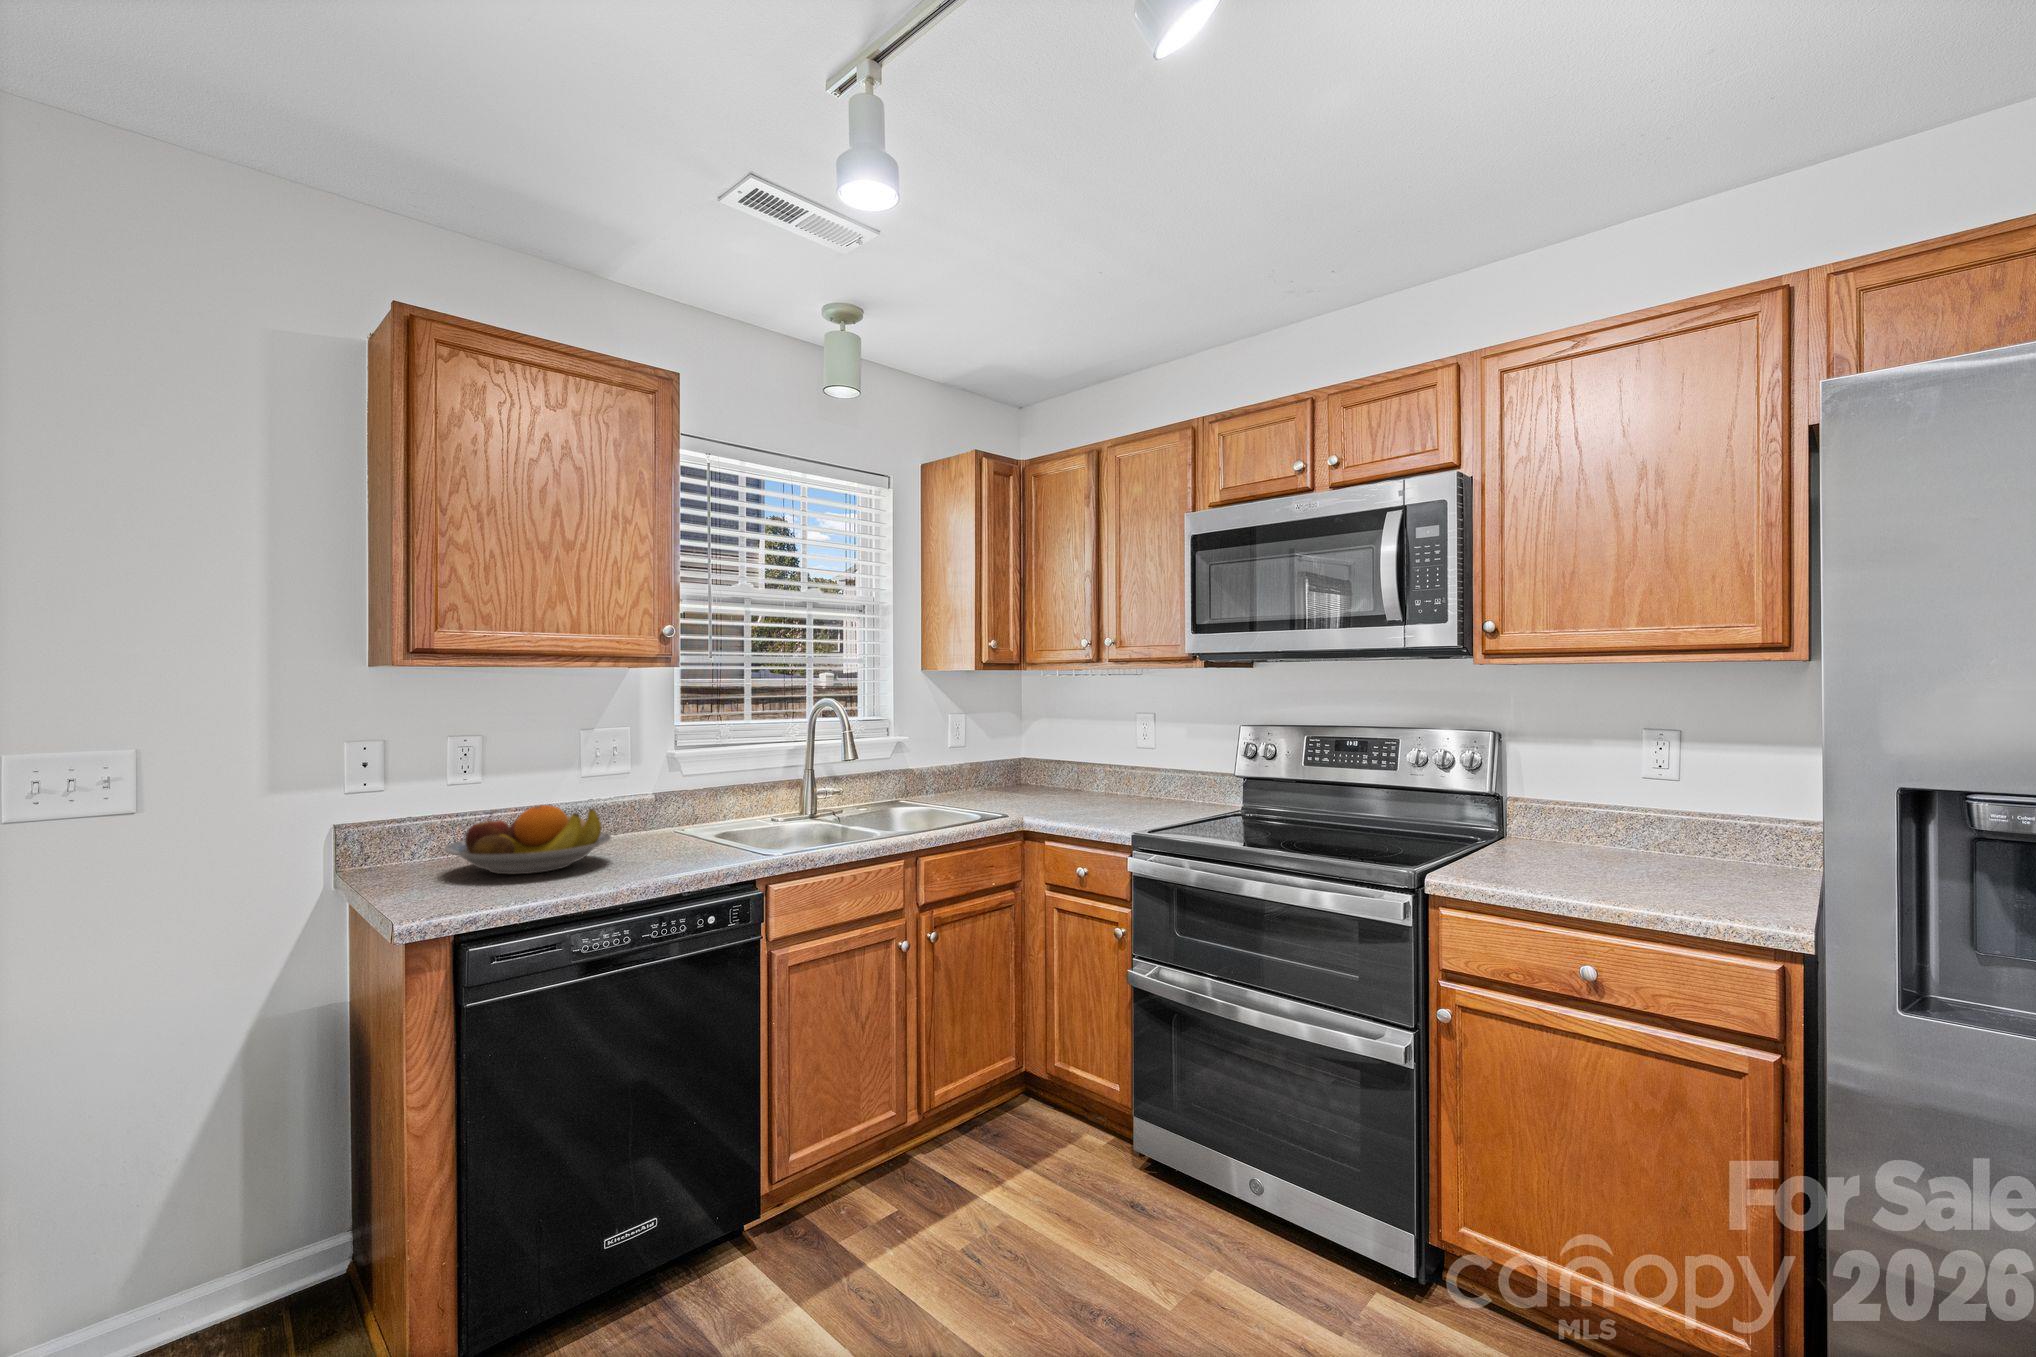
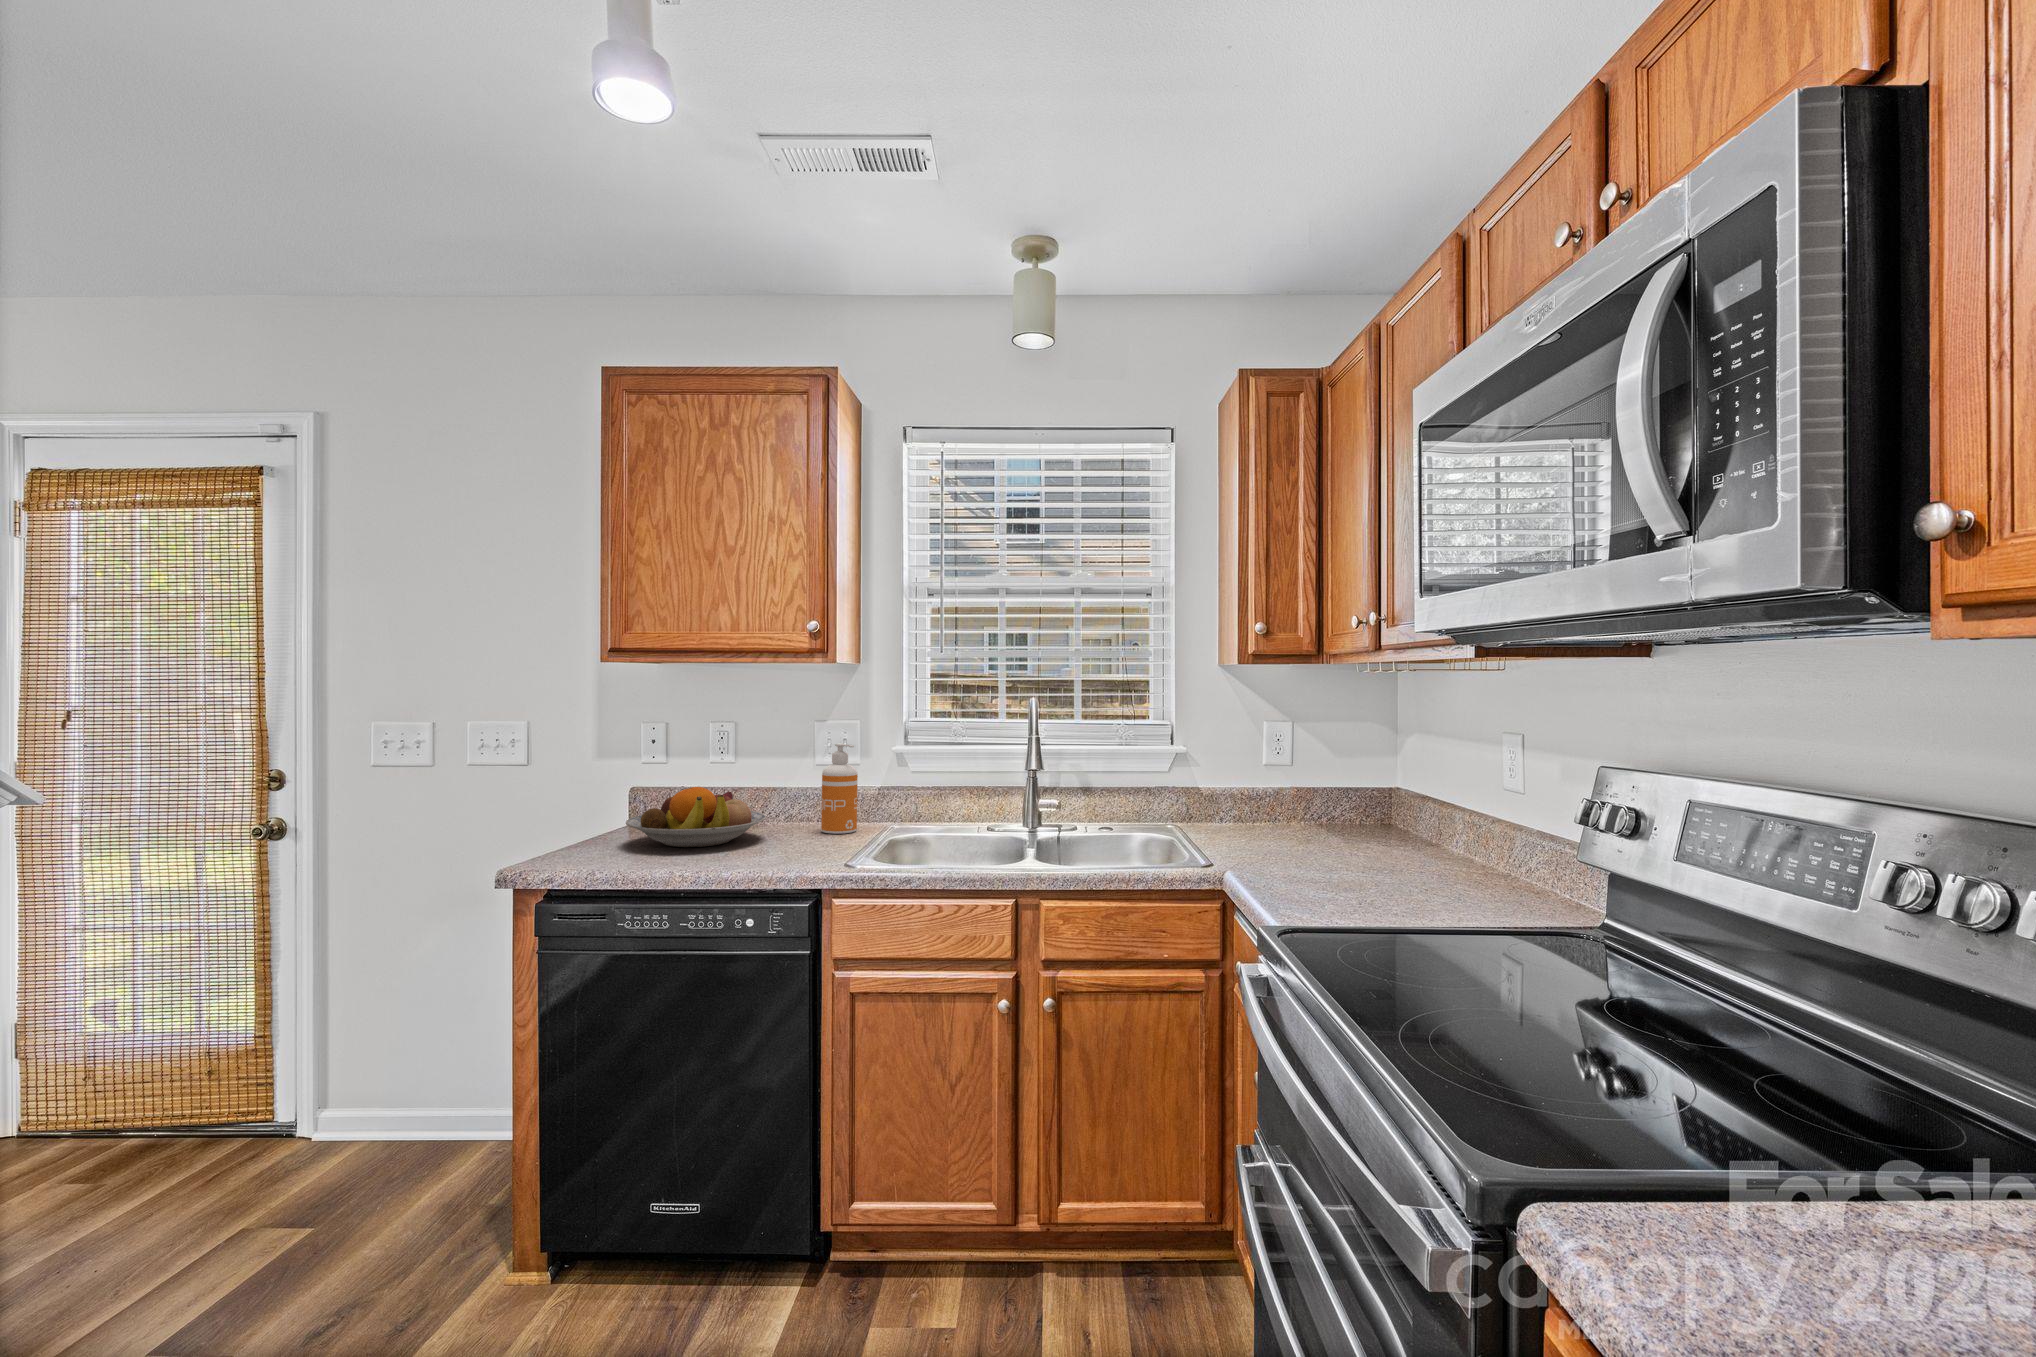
soap dispenser: none [619,750,659,843] -> present [821,743,858,834]

